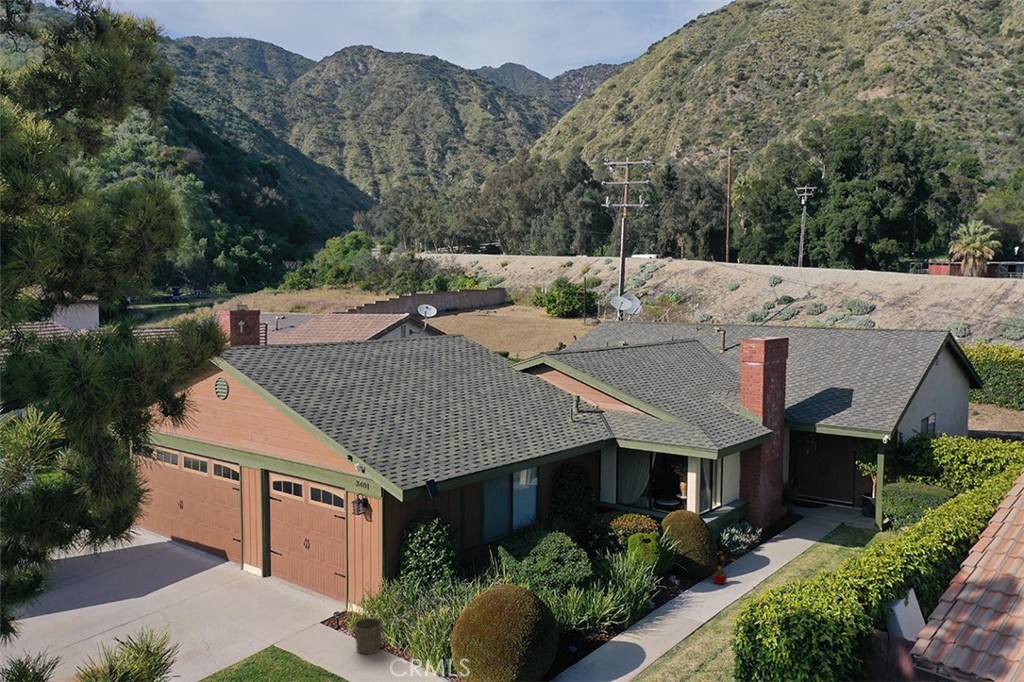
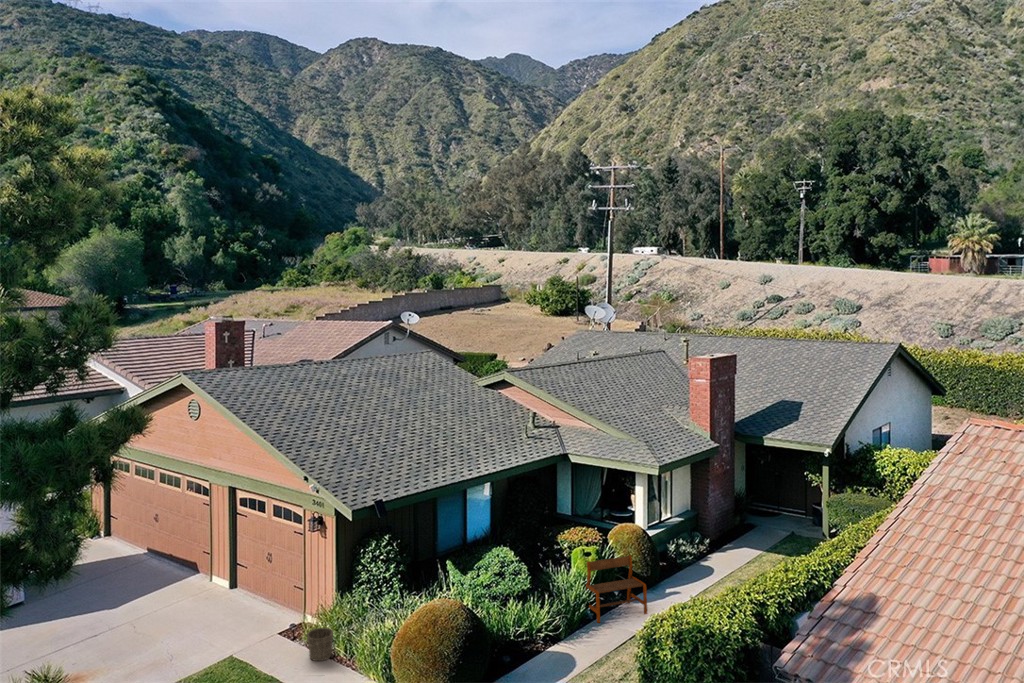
bench: none [645,542,713,614] -> present [586,555,647,623]
decorative plant: present [712,556,727,584] -> none [641,559,676,594]

